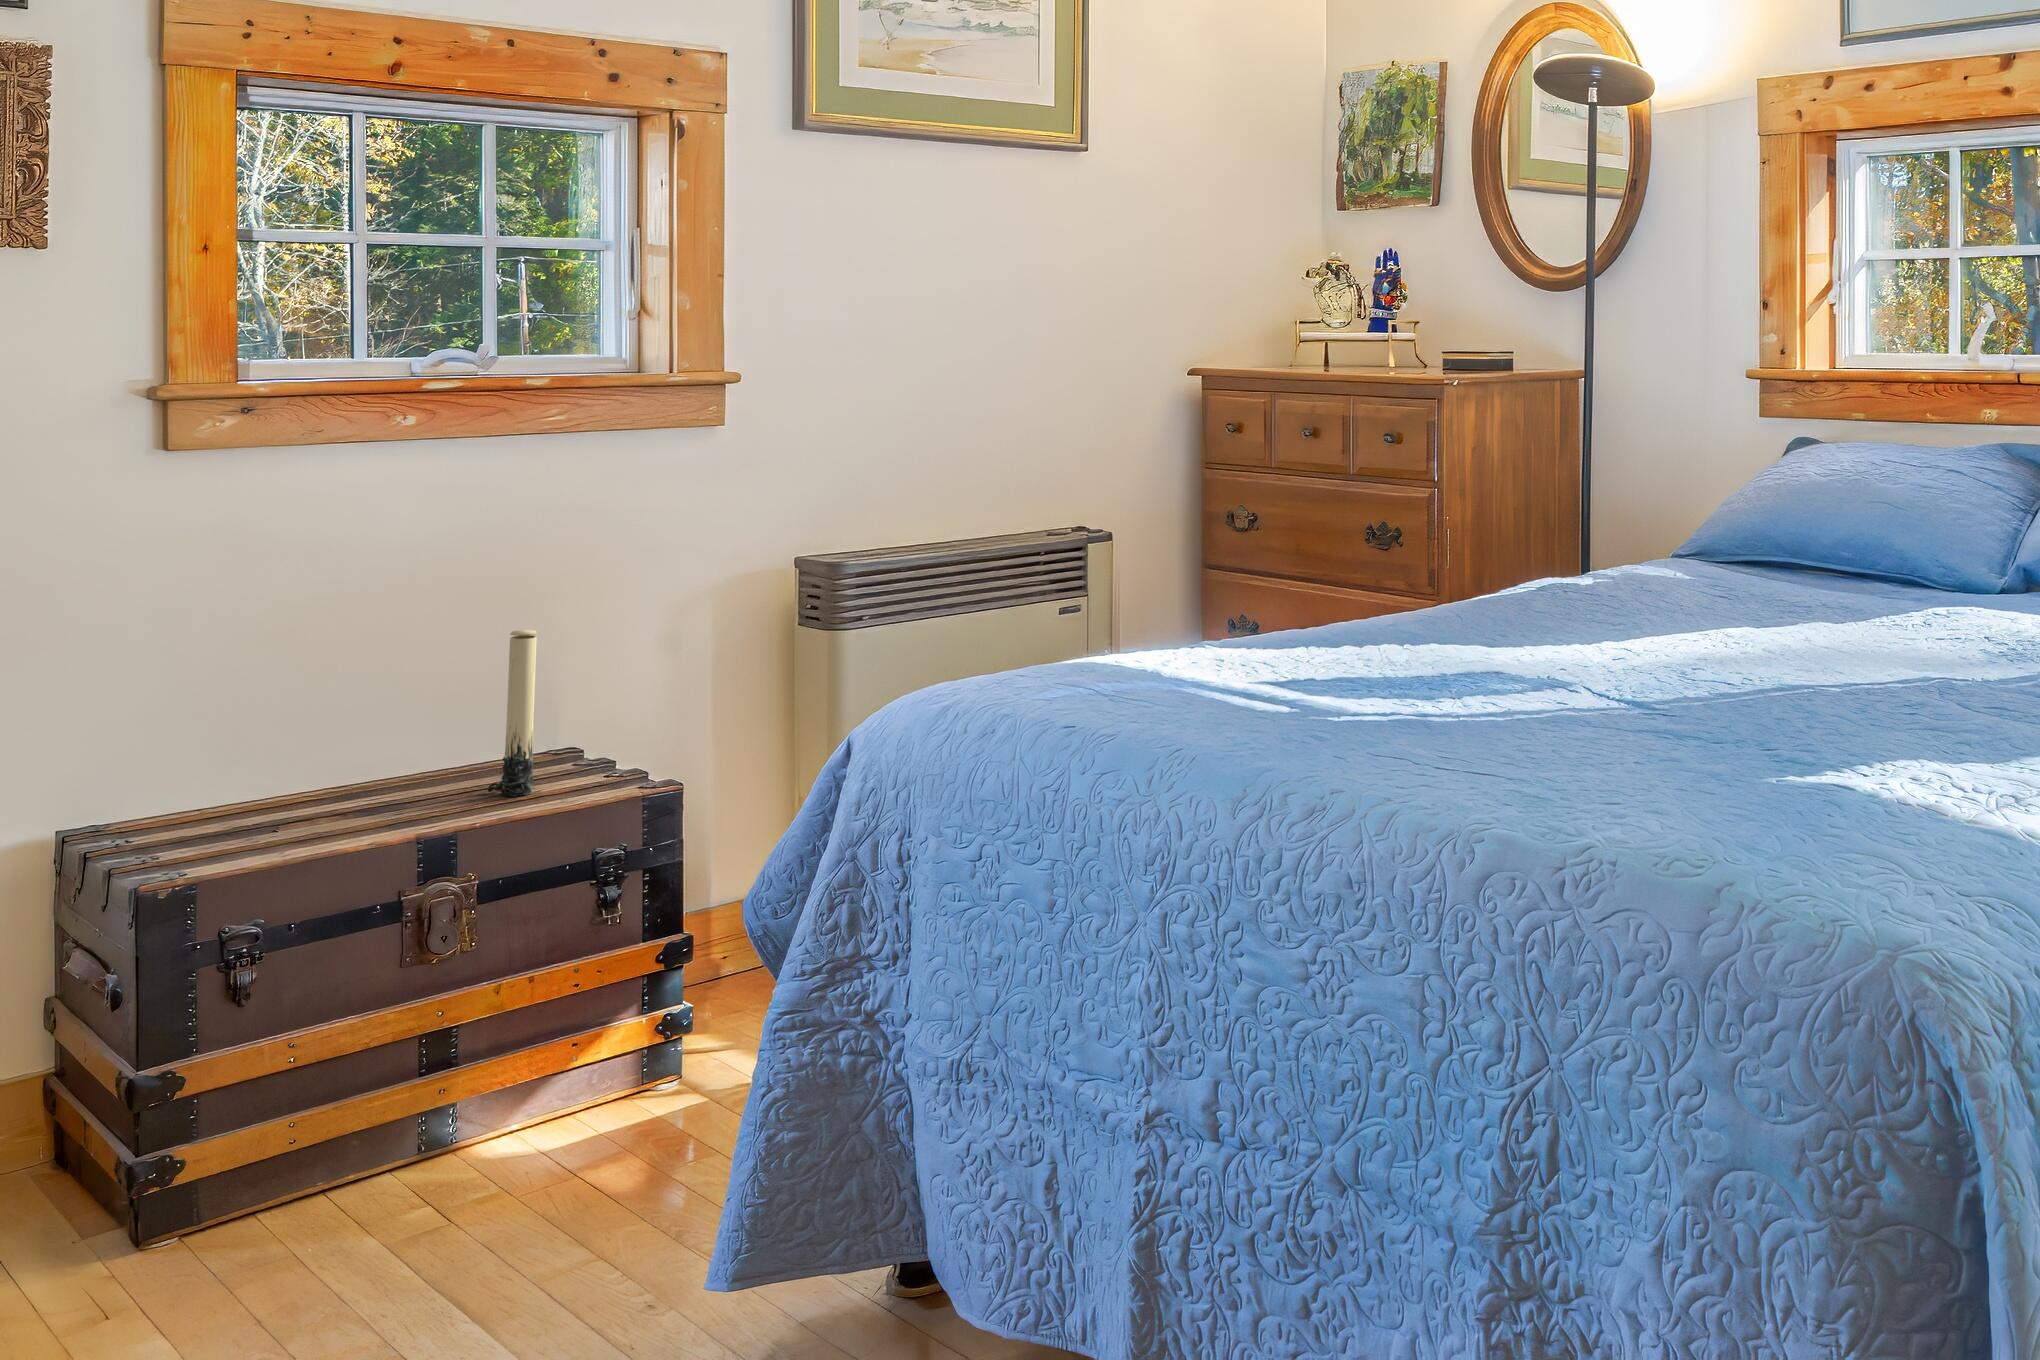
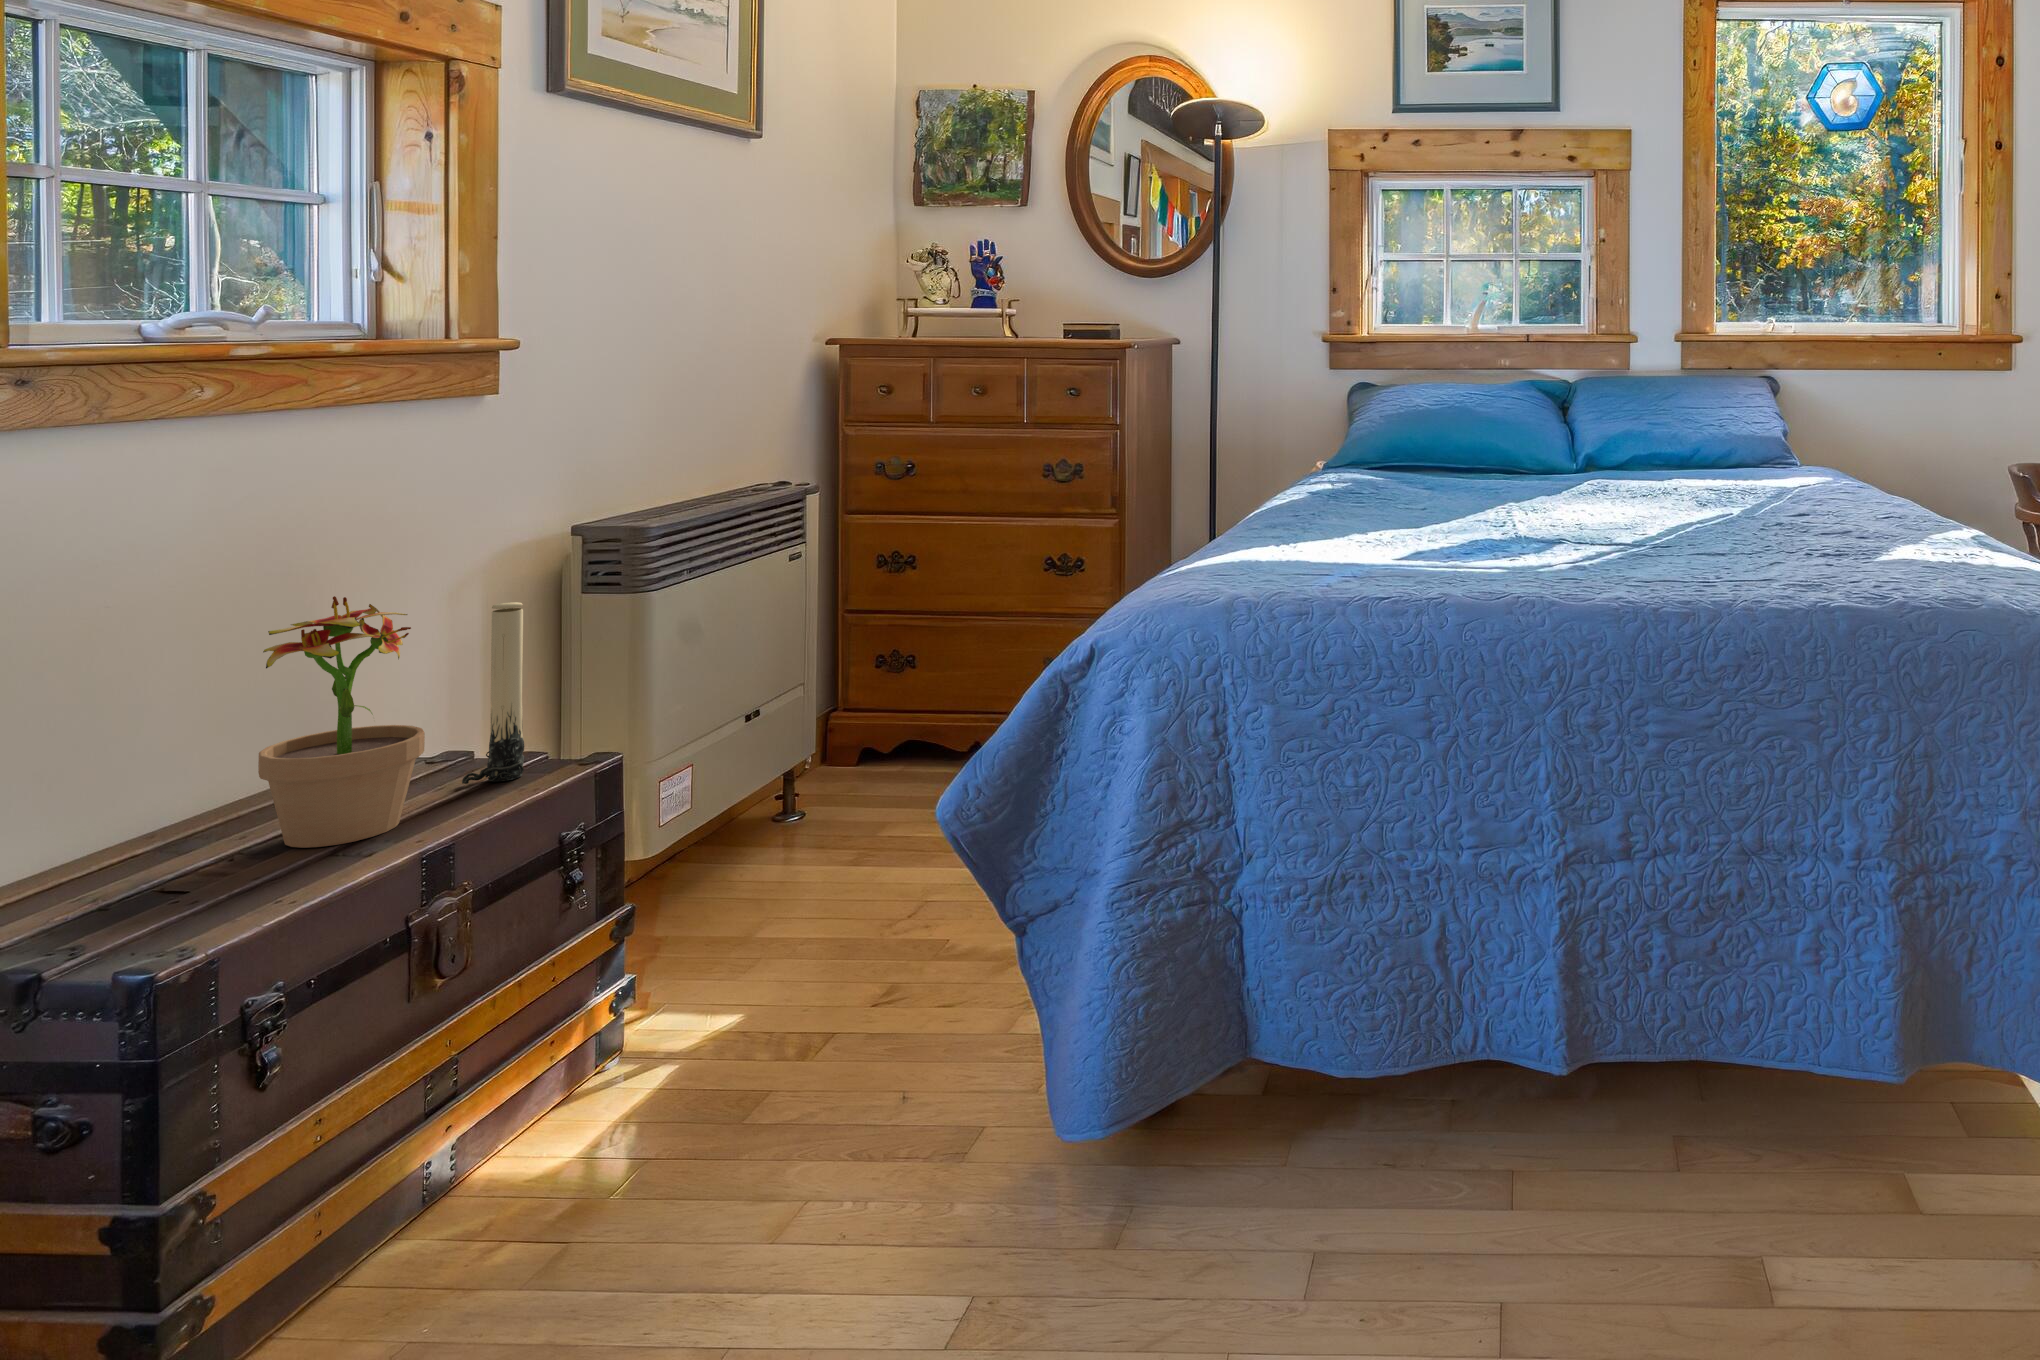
potted plant: none [272,607,413,823] -> present [258,596,425,848]

